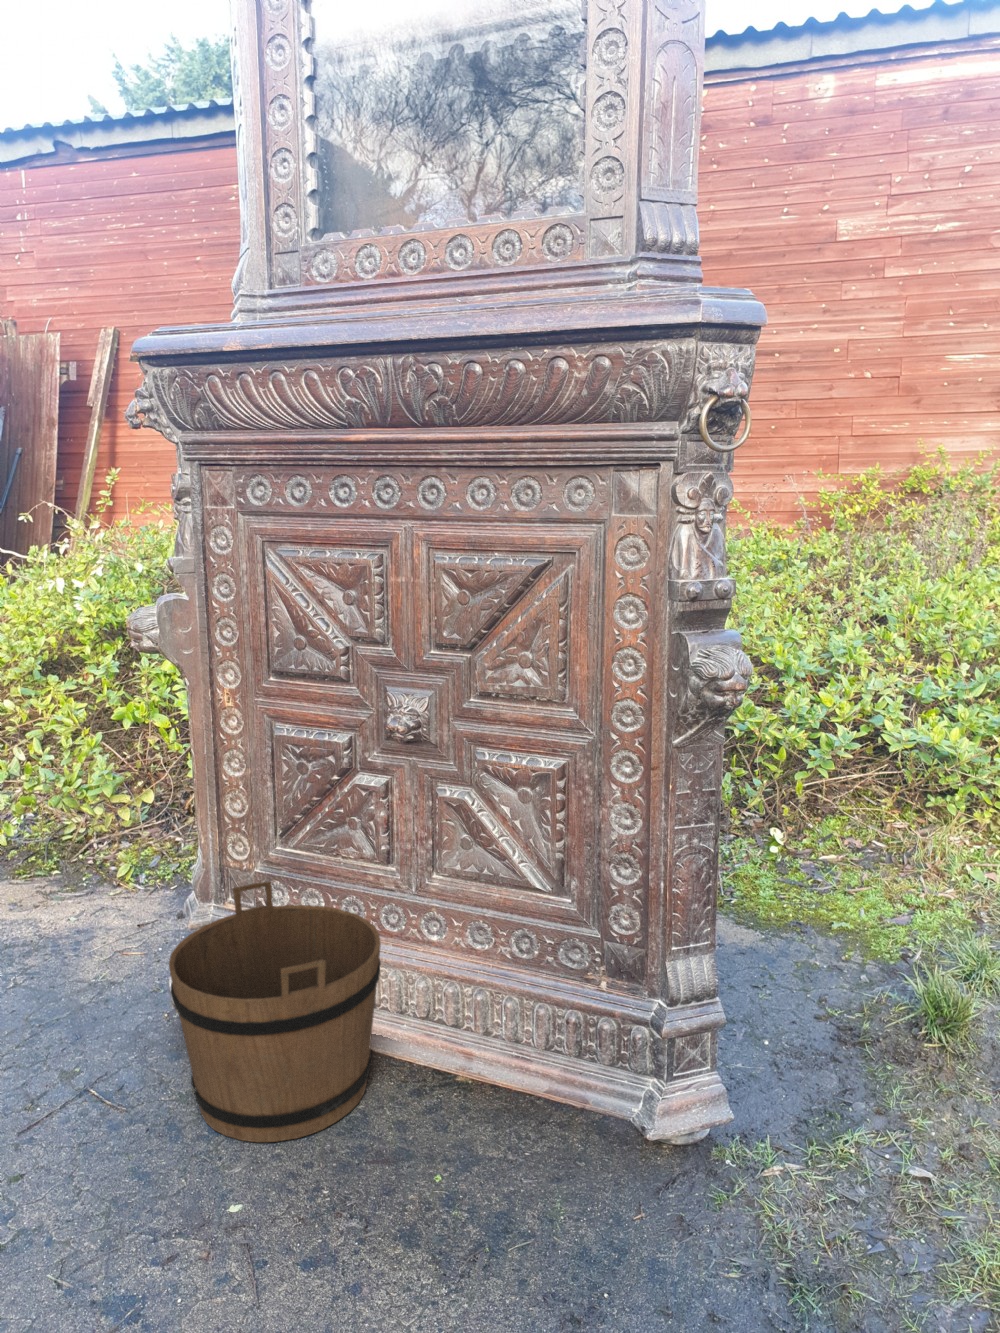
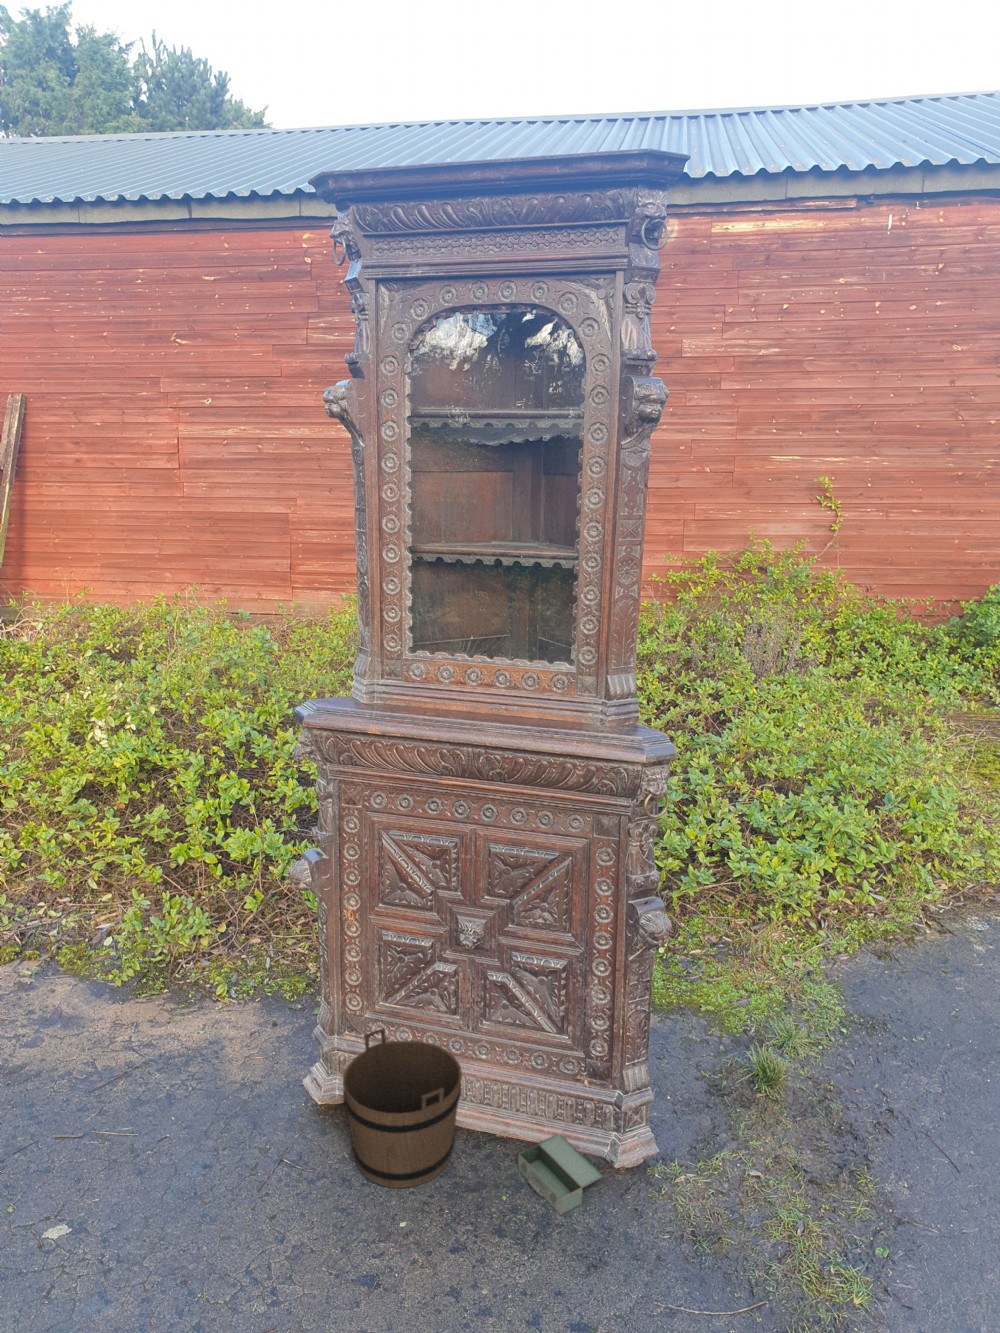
toolbox: none [472,1074,618,1214] -> present [518,1135,602,1215]

